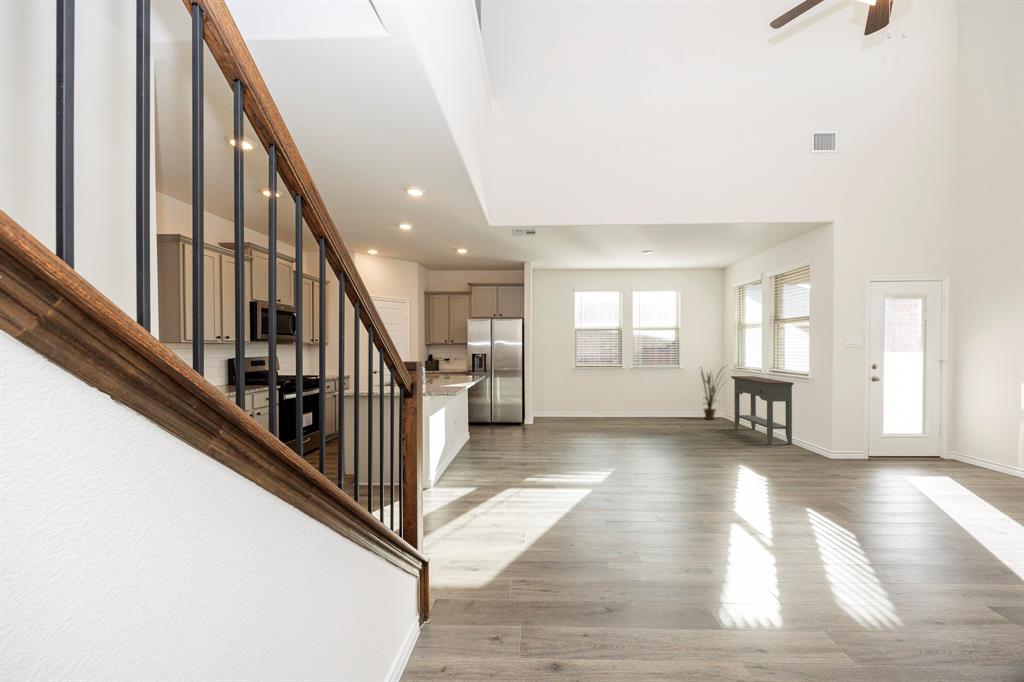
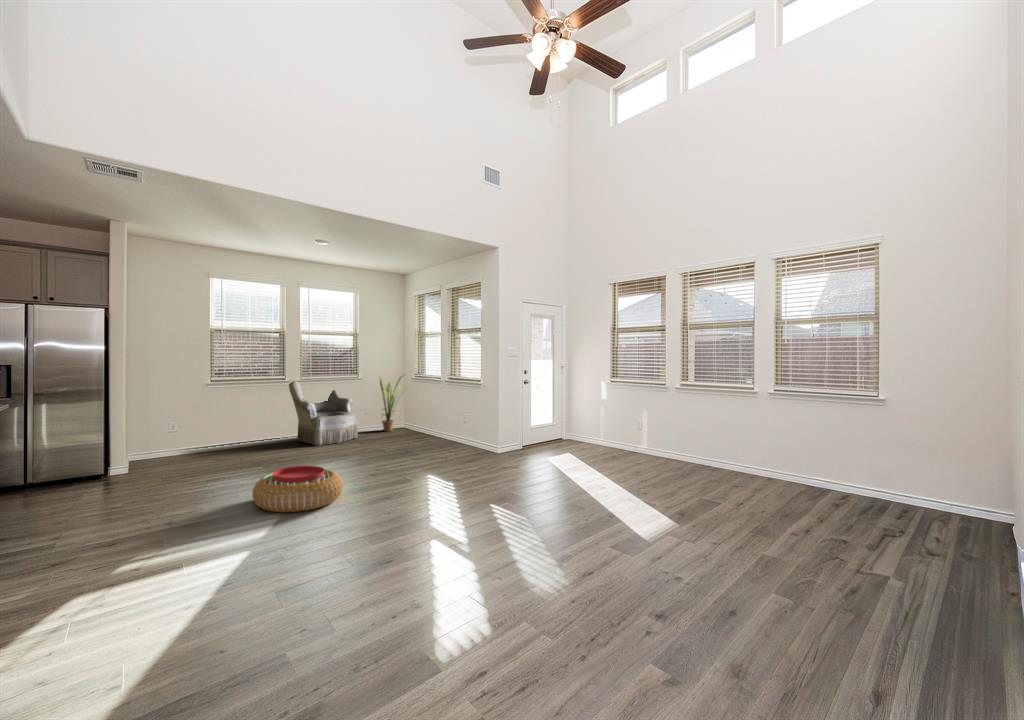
armchair: none [622,364,680,426] -> present [289,380,358,446]
console table: present [731,376,794,444] -> none [410,385,470,454]
pouf: none [594,435,664,470] -> present [252,466,343,512]

